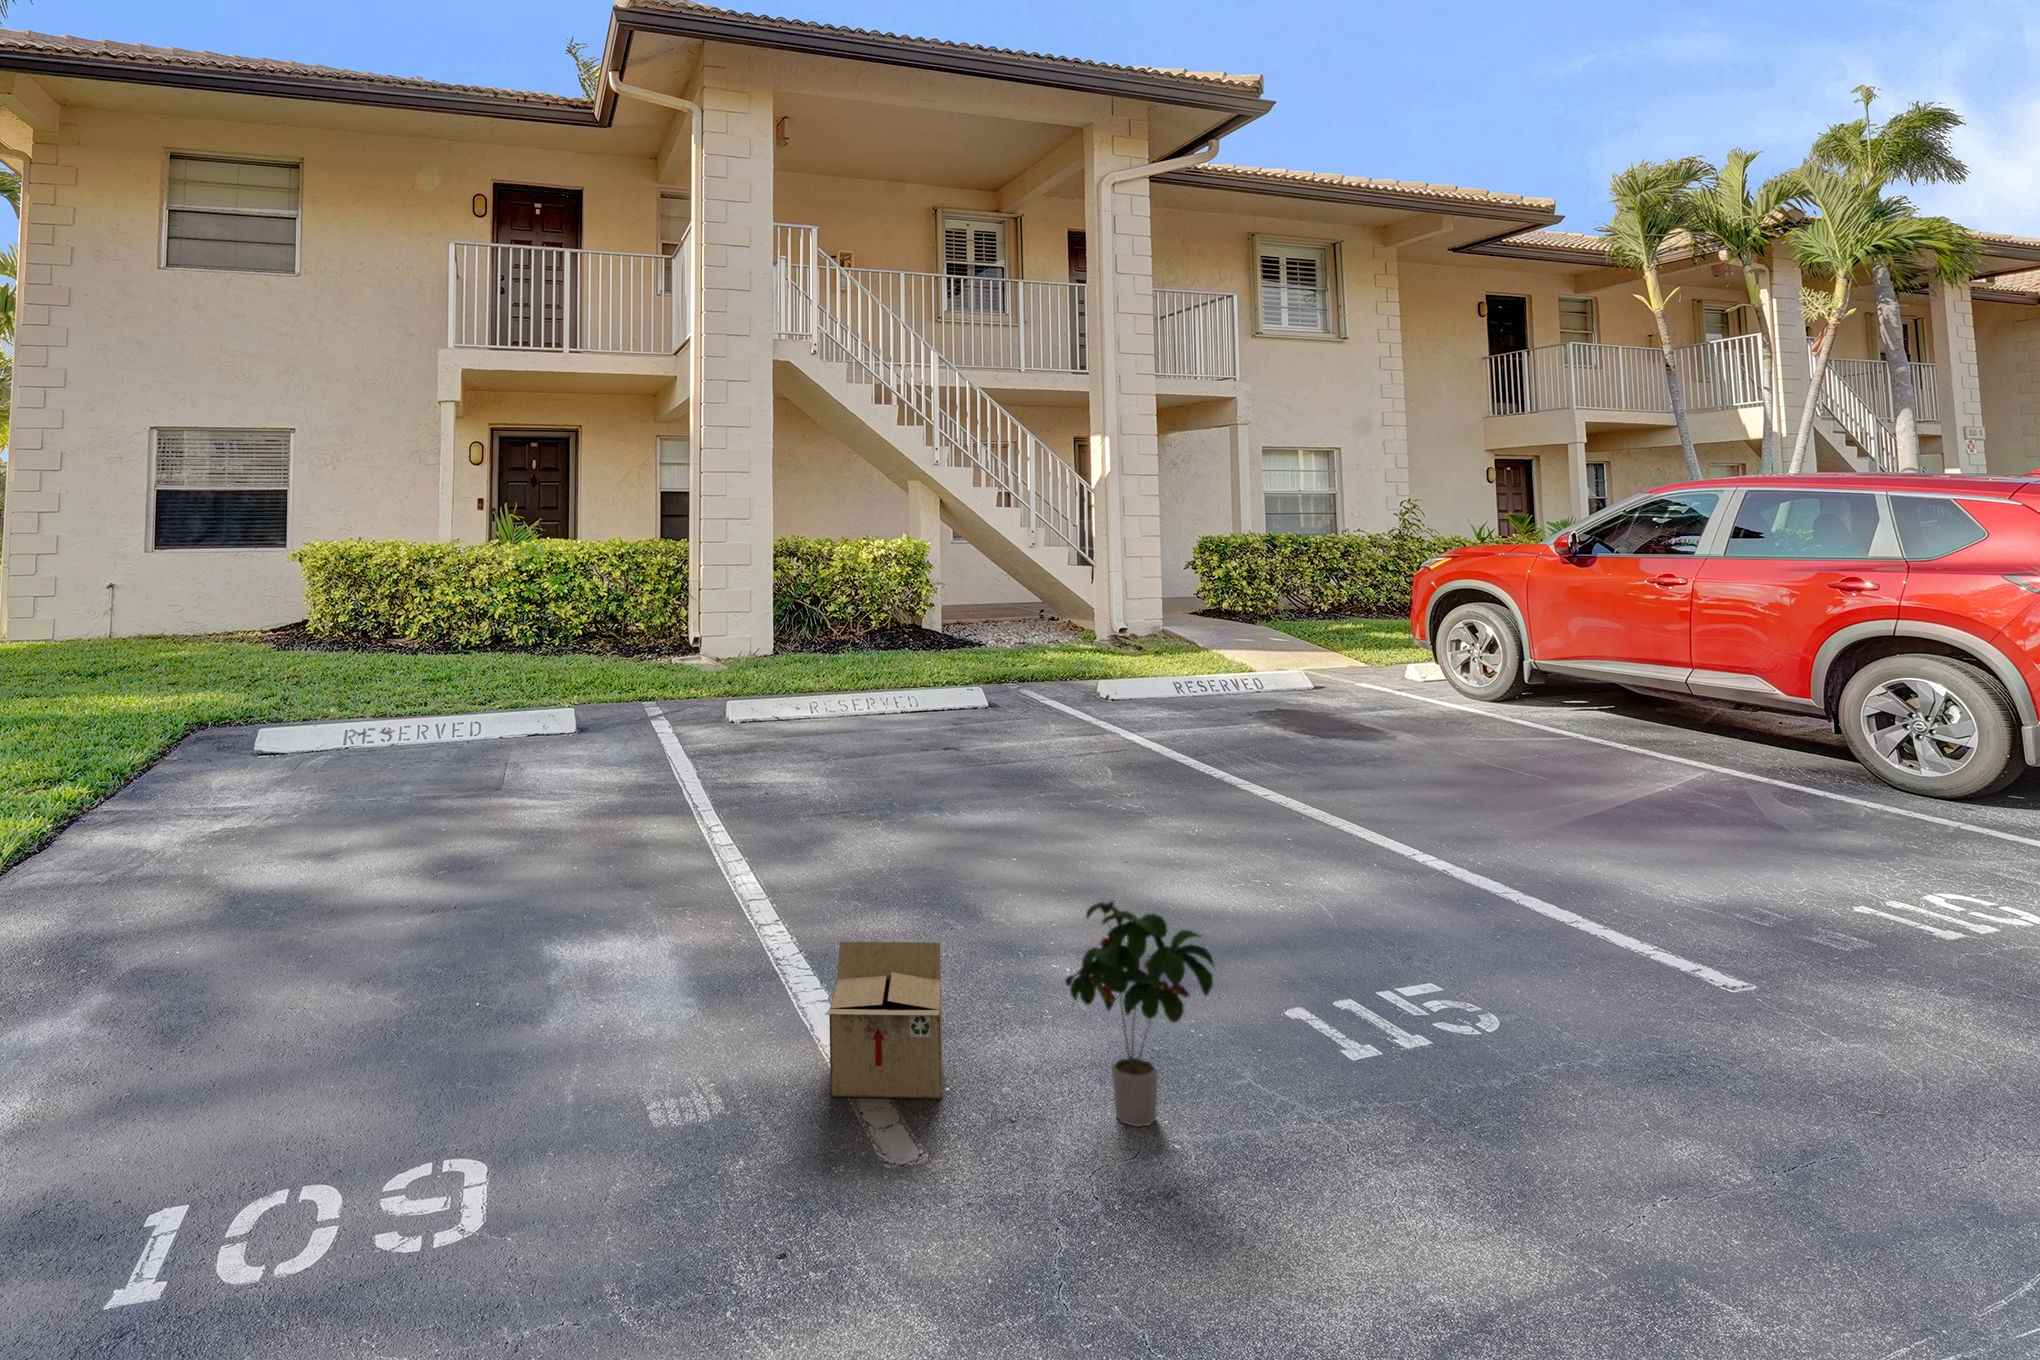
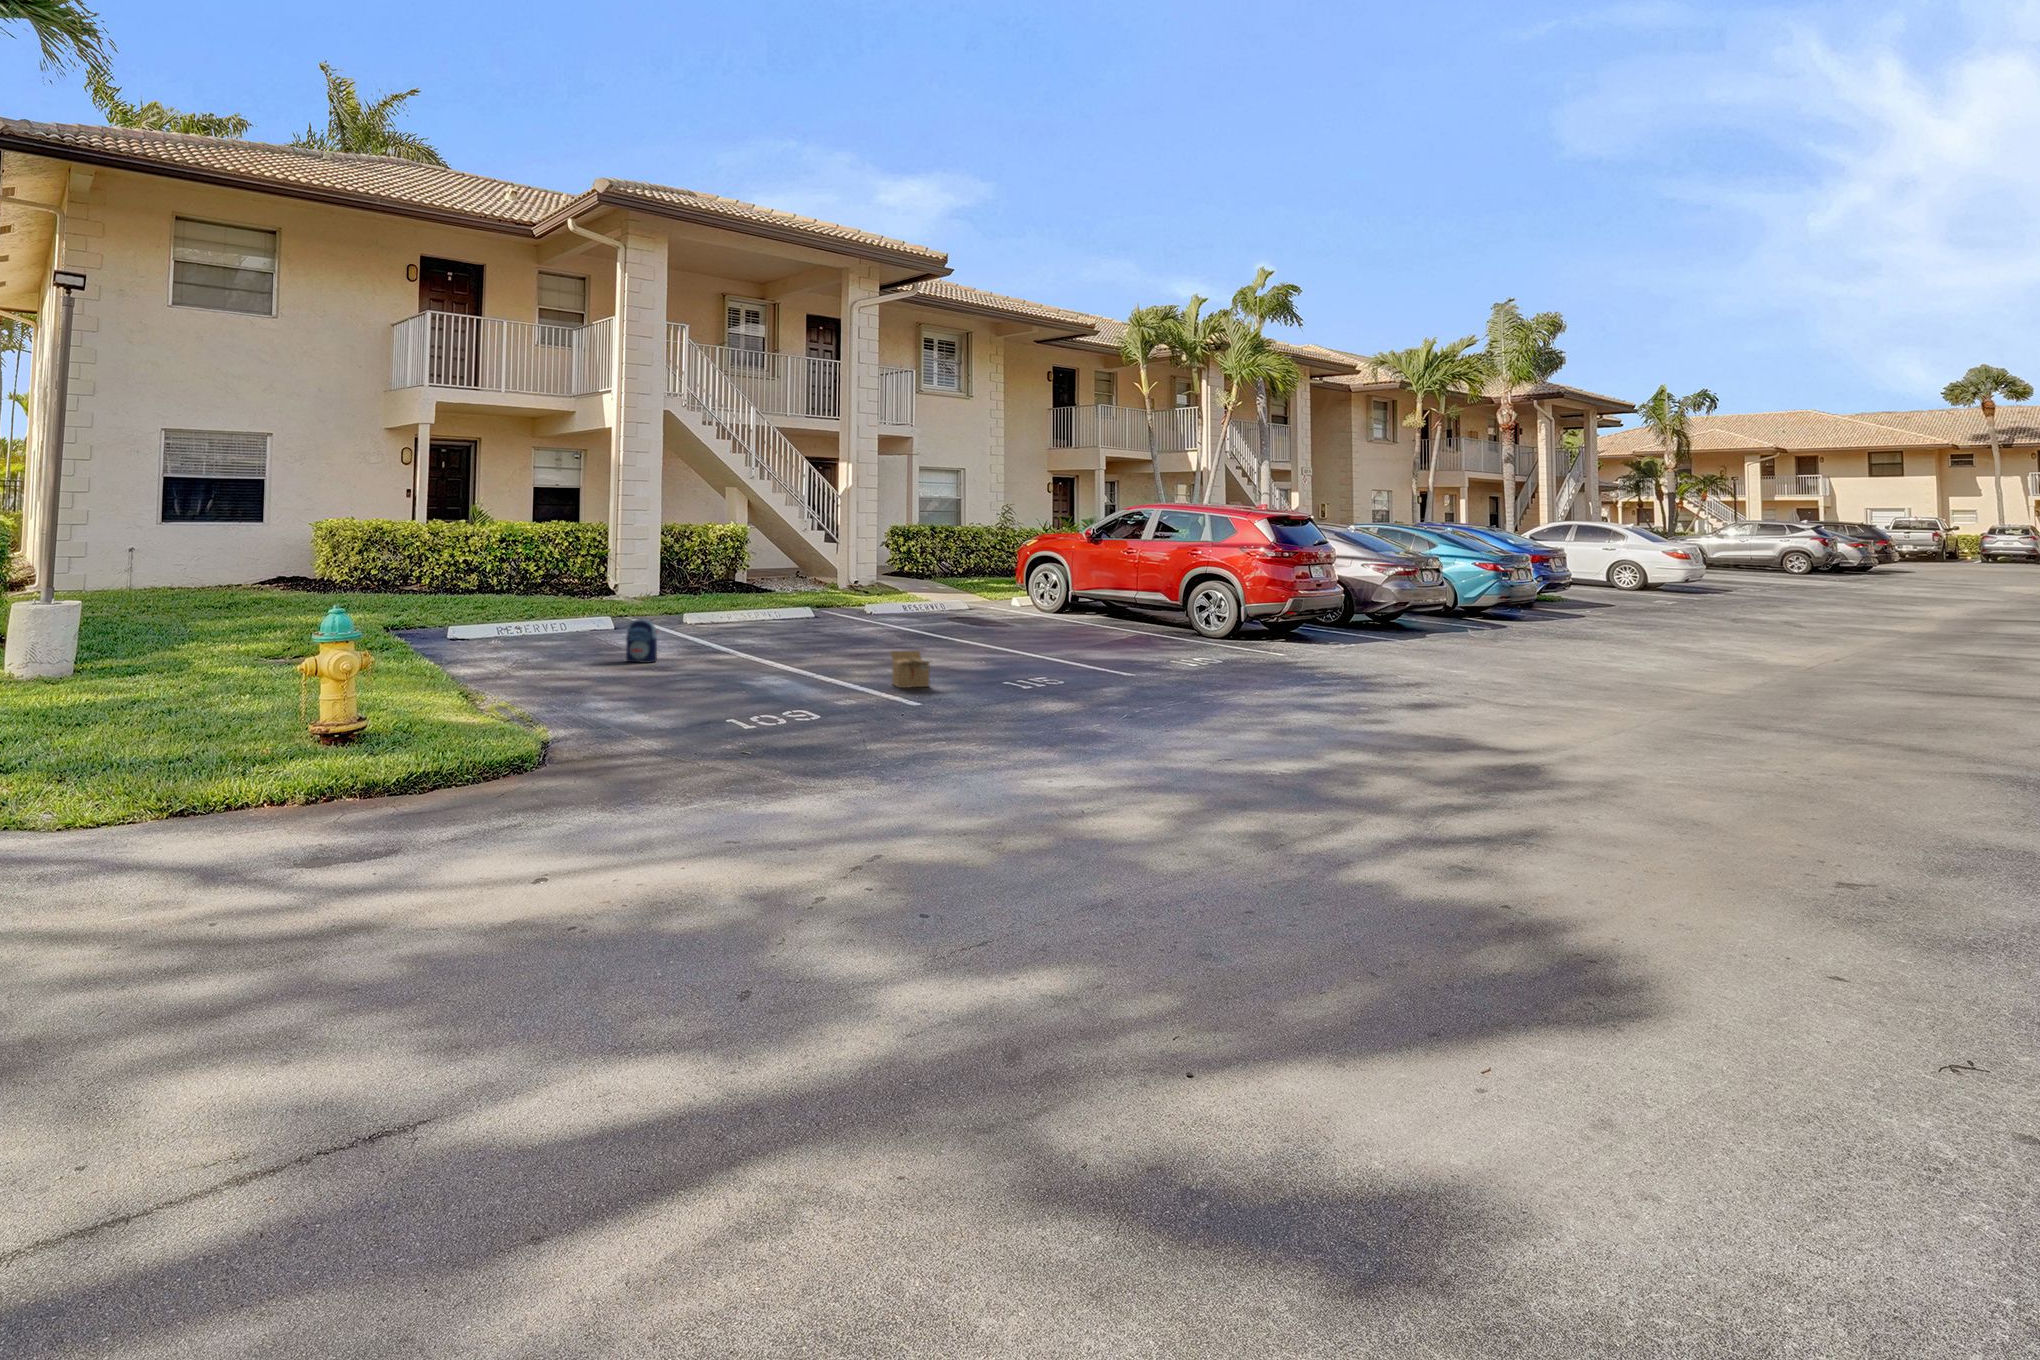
backpack: none [411,750,482,853] -> present [626,619,657,663]
potted plant: present [1065,901,1214,1126] -> none [960,631,1006,687]

